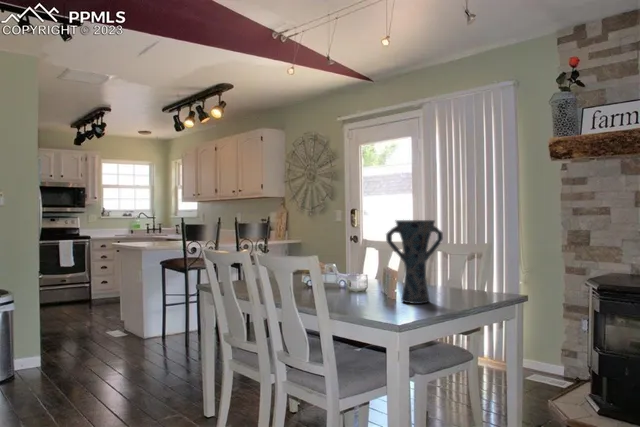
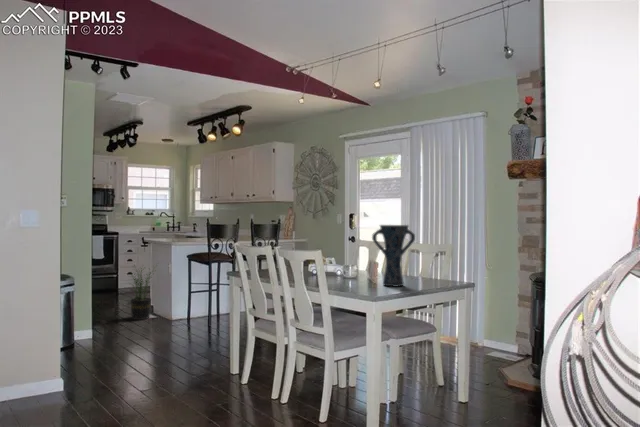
potted plant: none [88,271,130,340] -> present [131,268,151,320]

